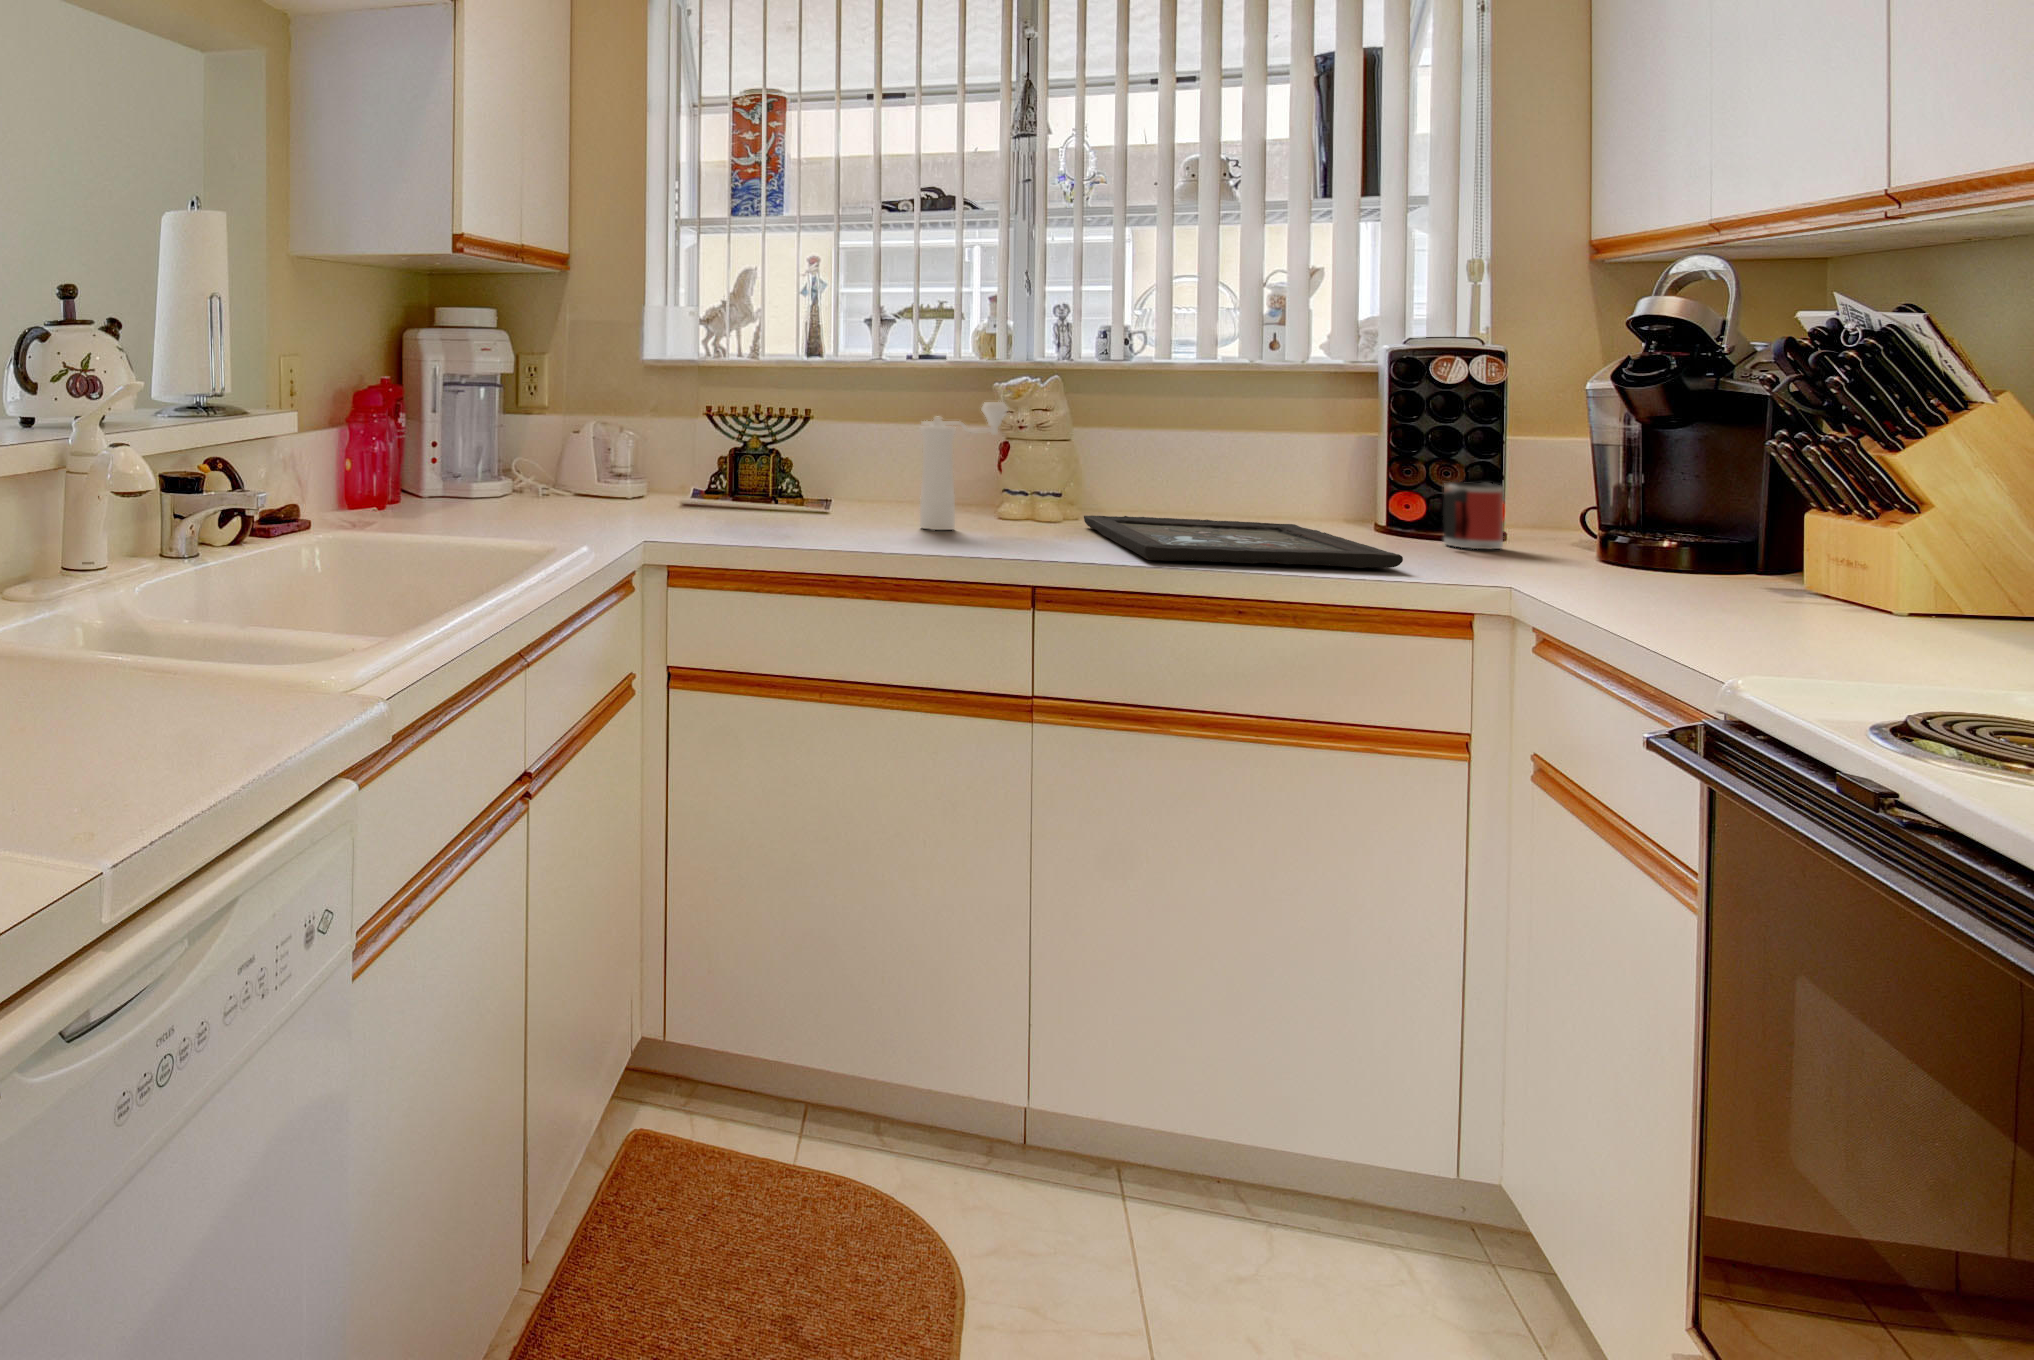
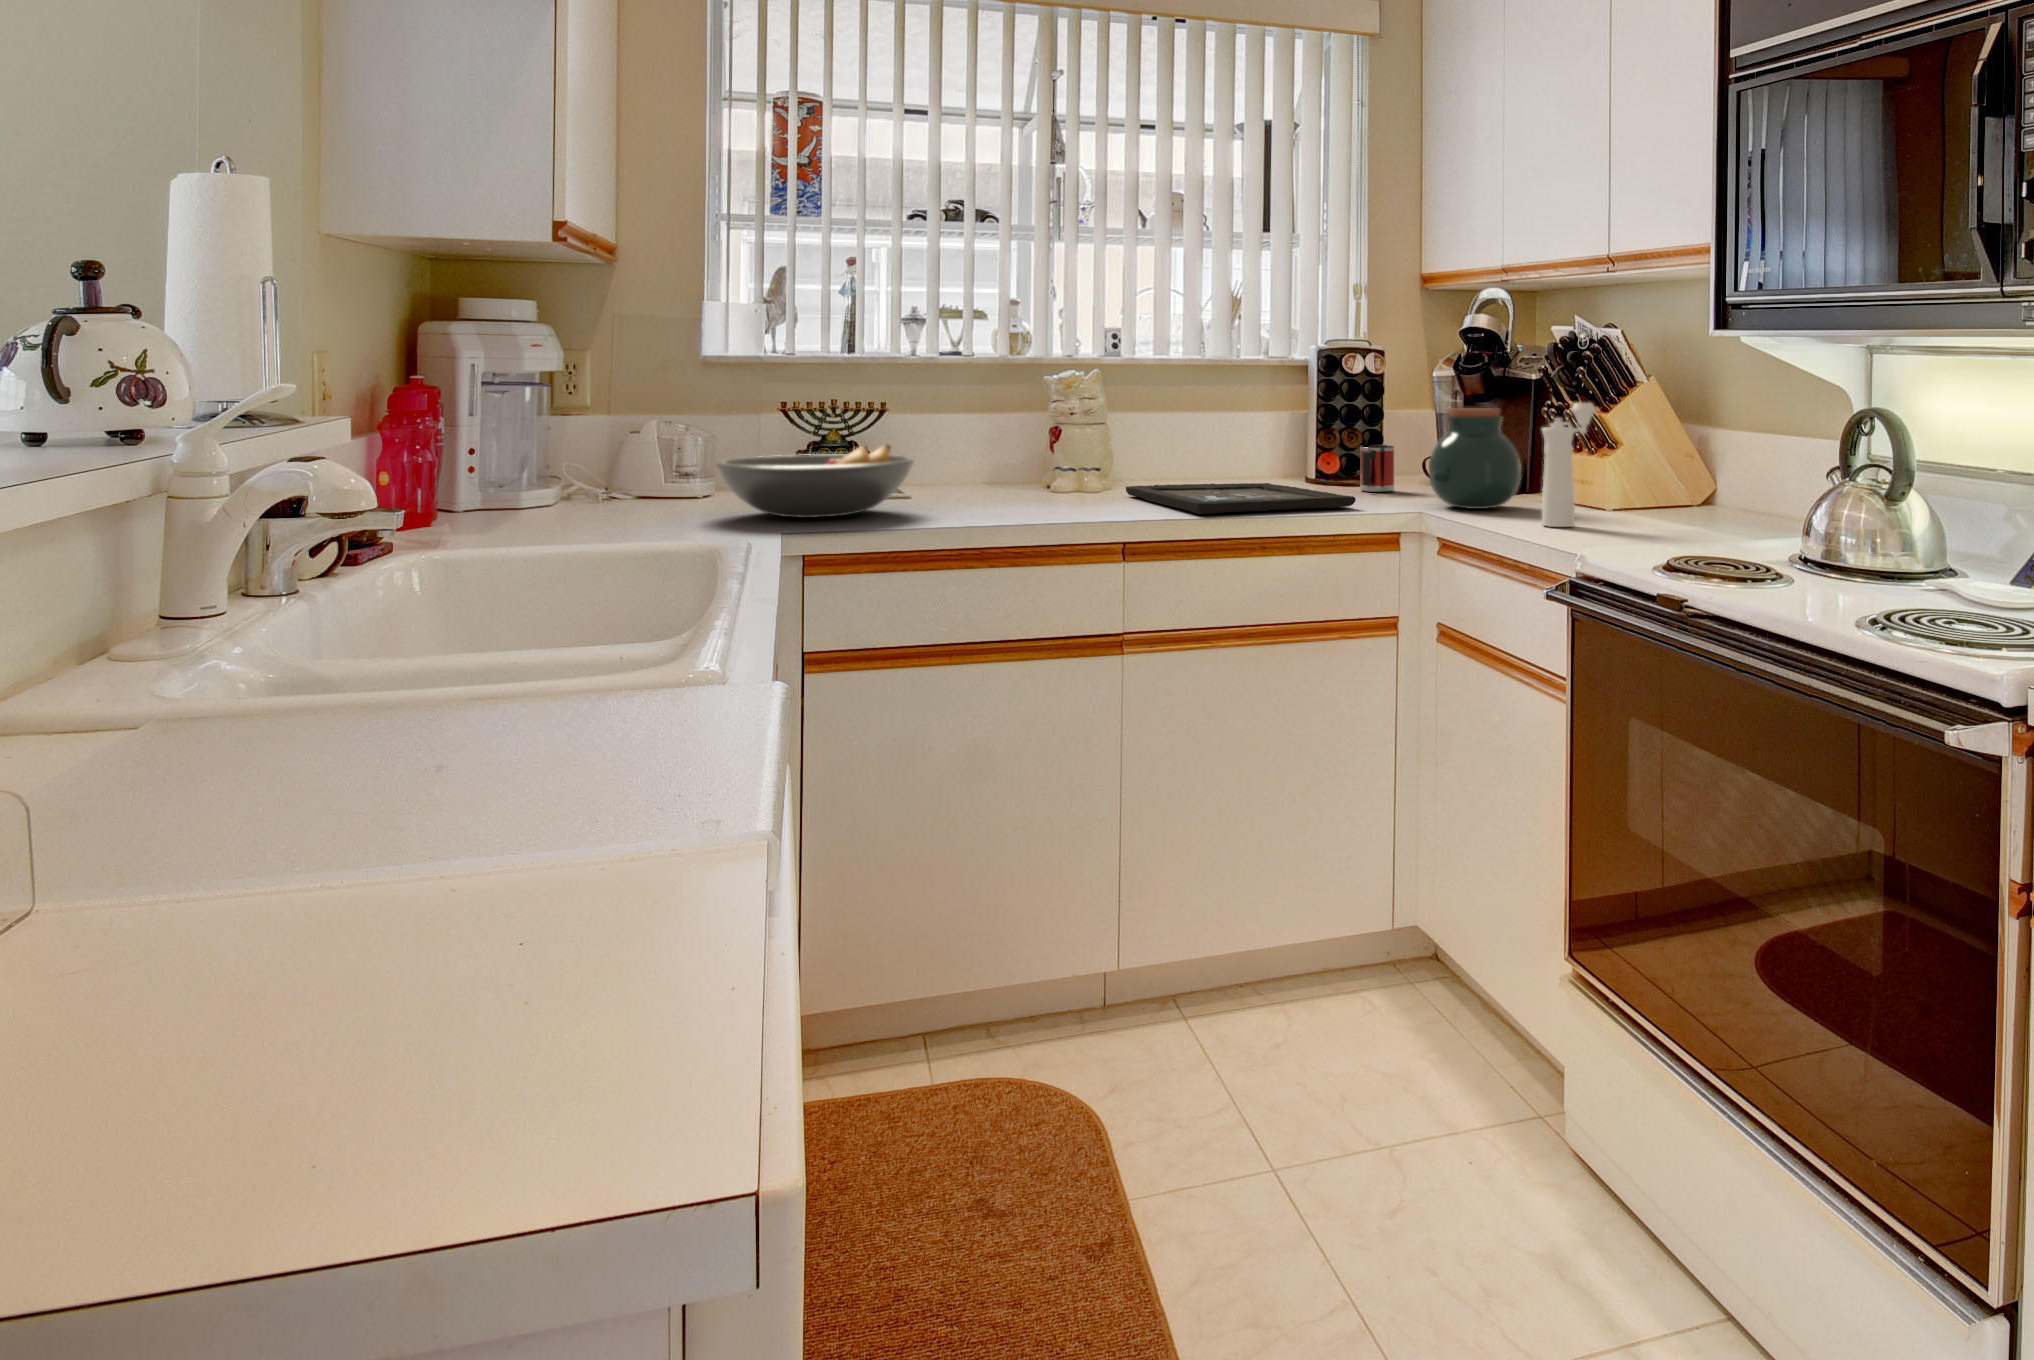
pepper mill: present [920,402,1008,530] -> present [1542,403,1595,527]
jar: none [1539,436,1720,591] -> present [1429,408,1521,509]
fruit bowl: none [614,453,812,525] -> present [717,445,914,518]

